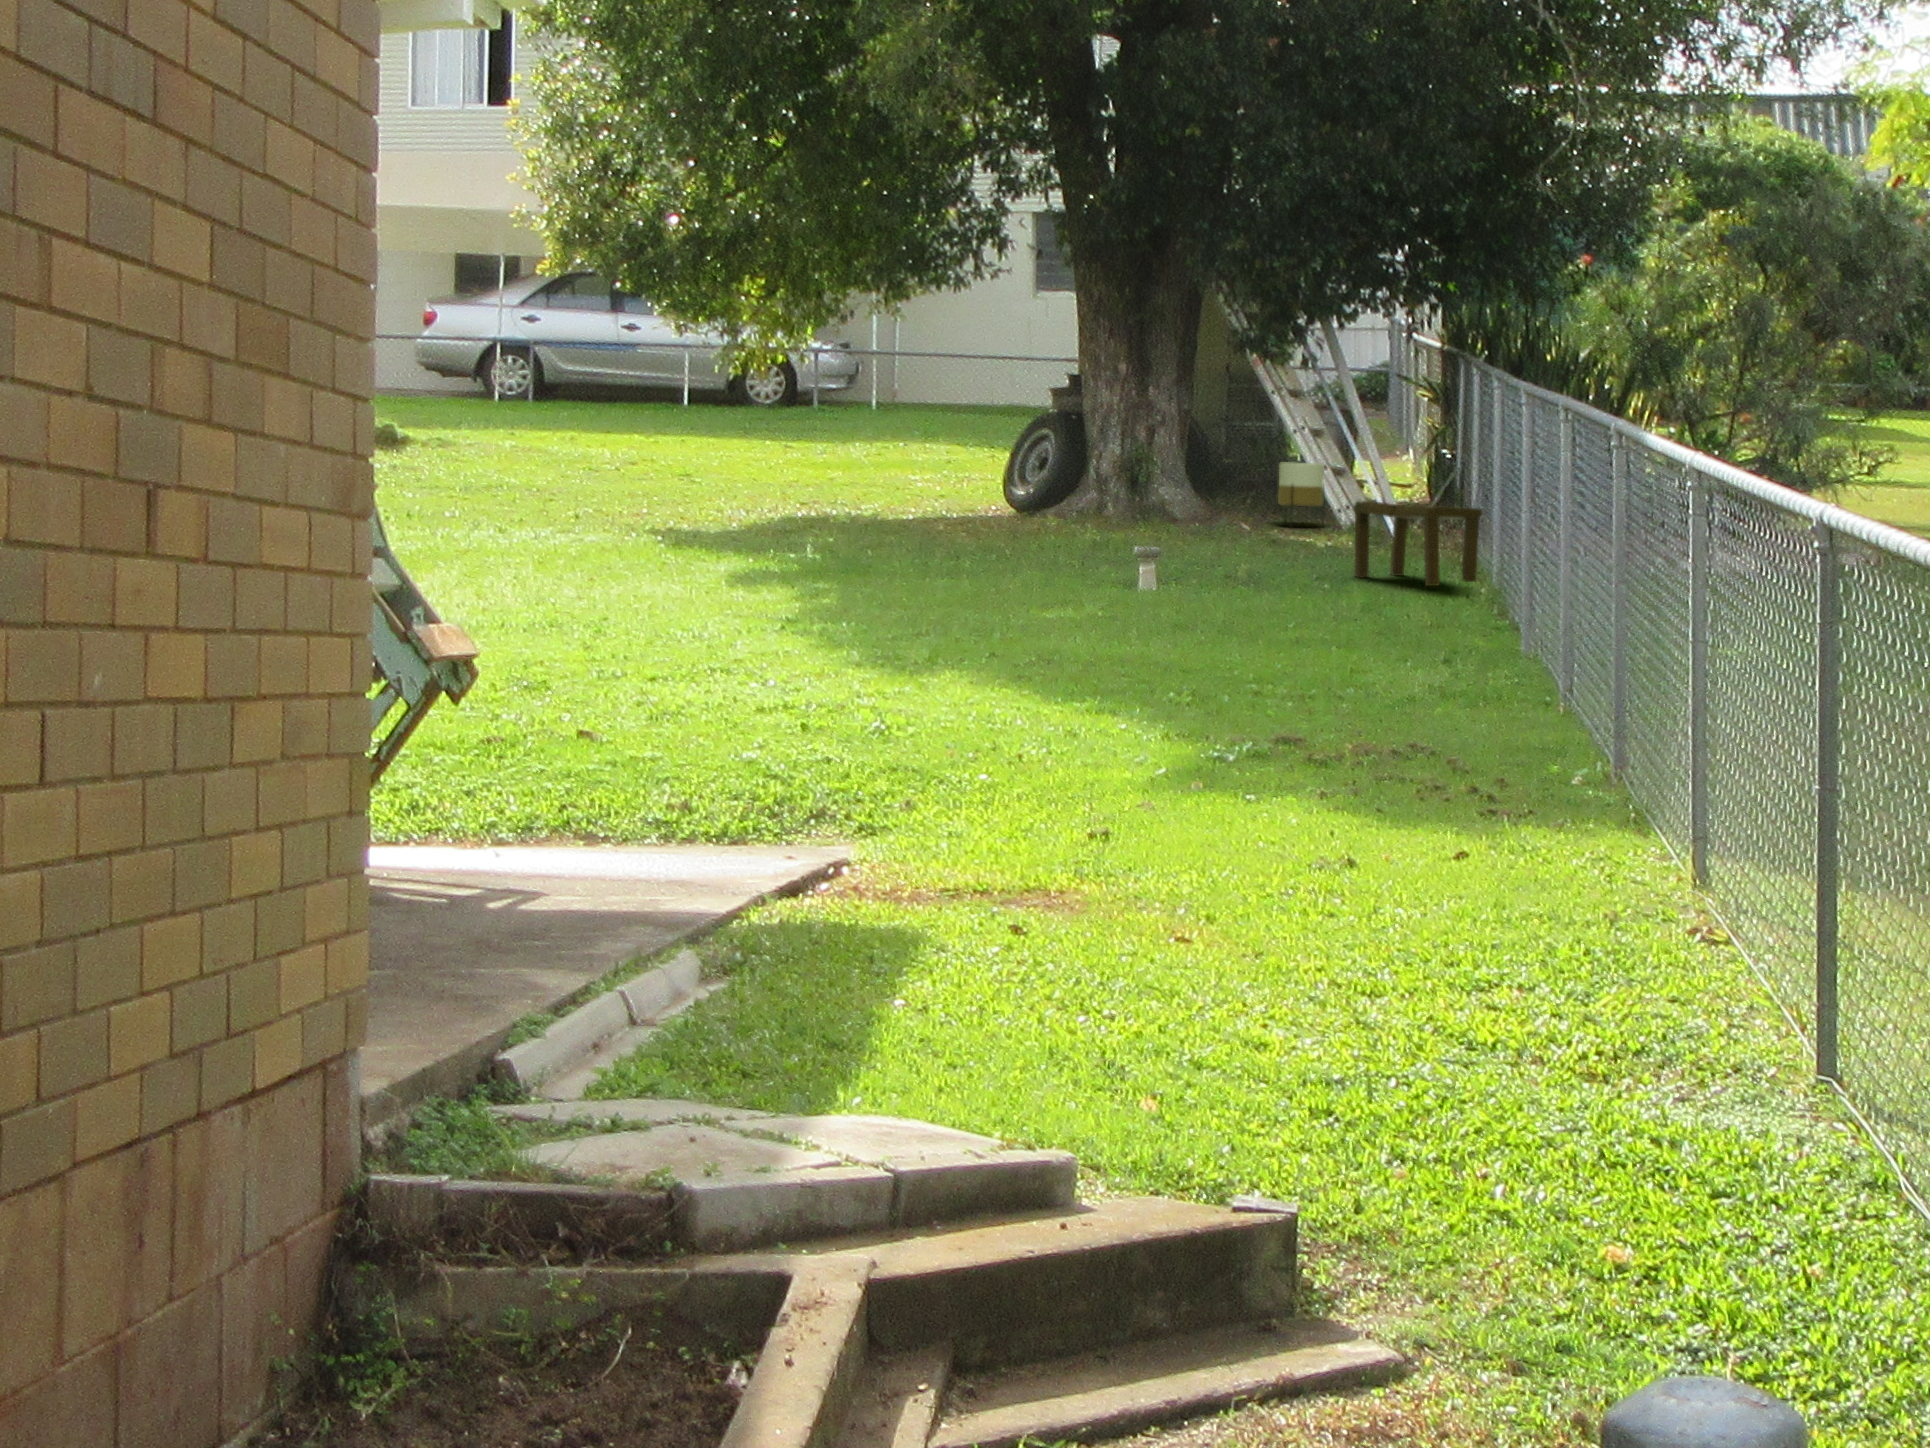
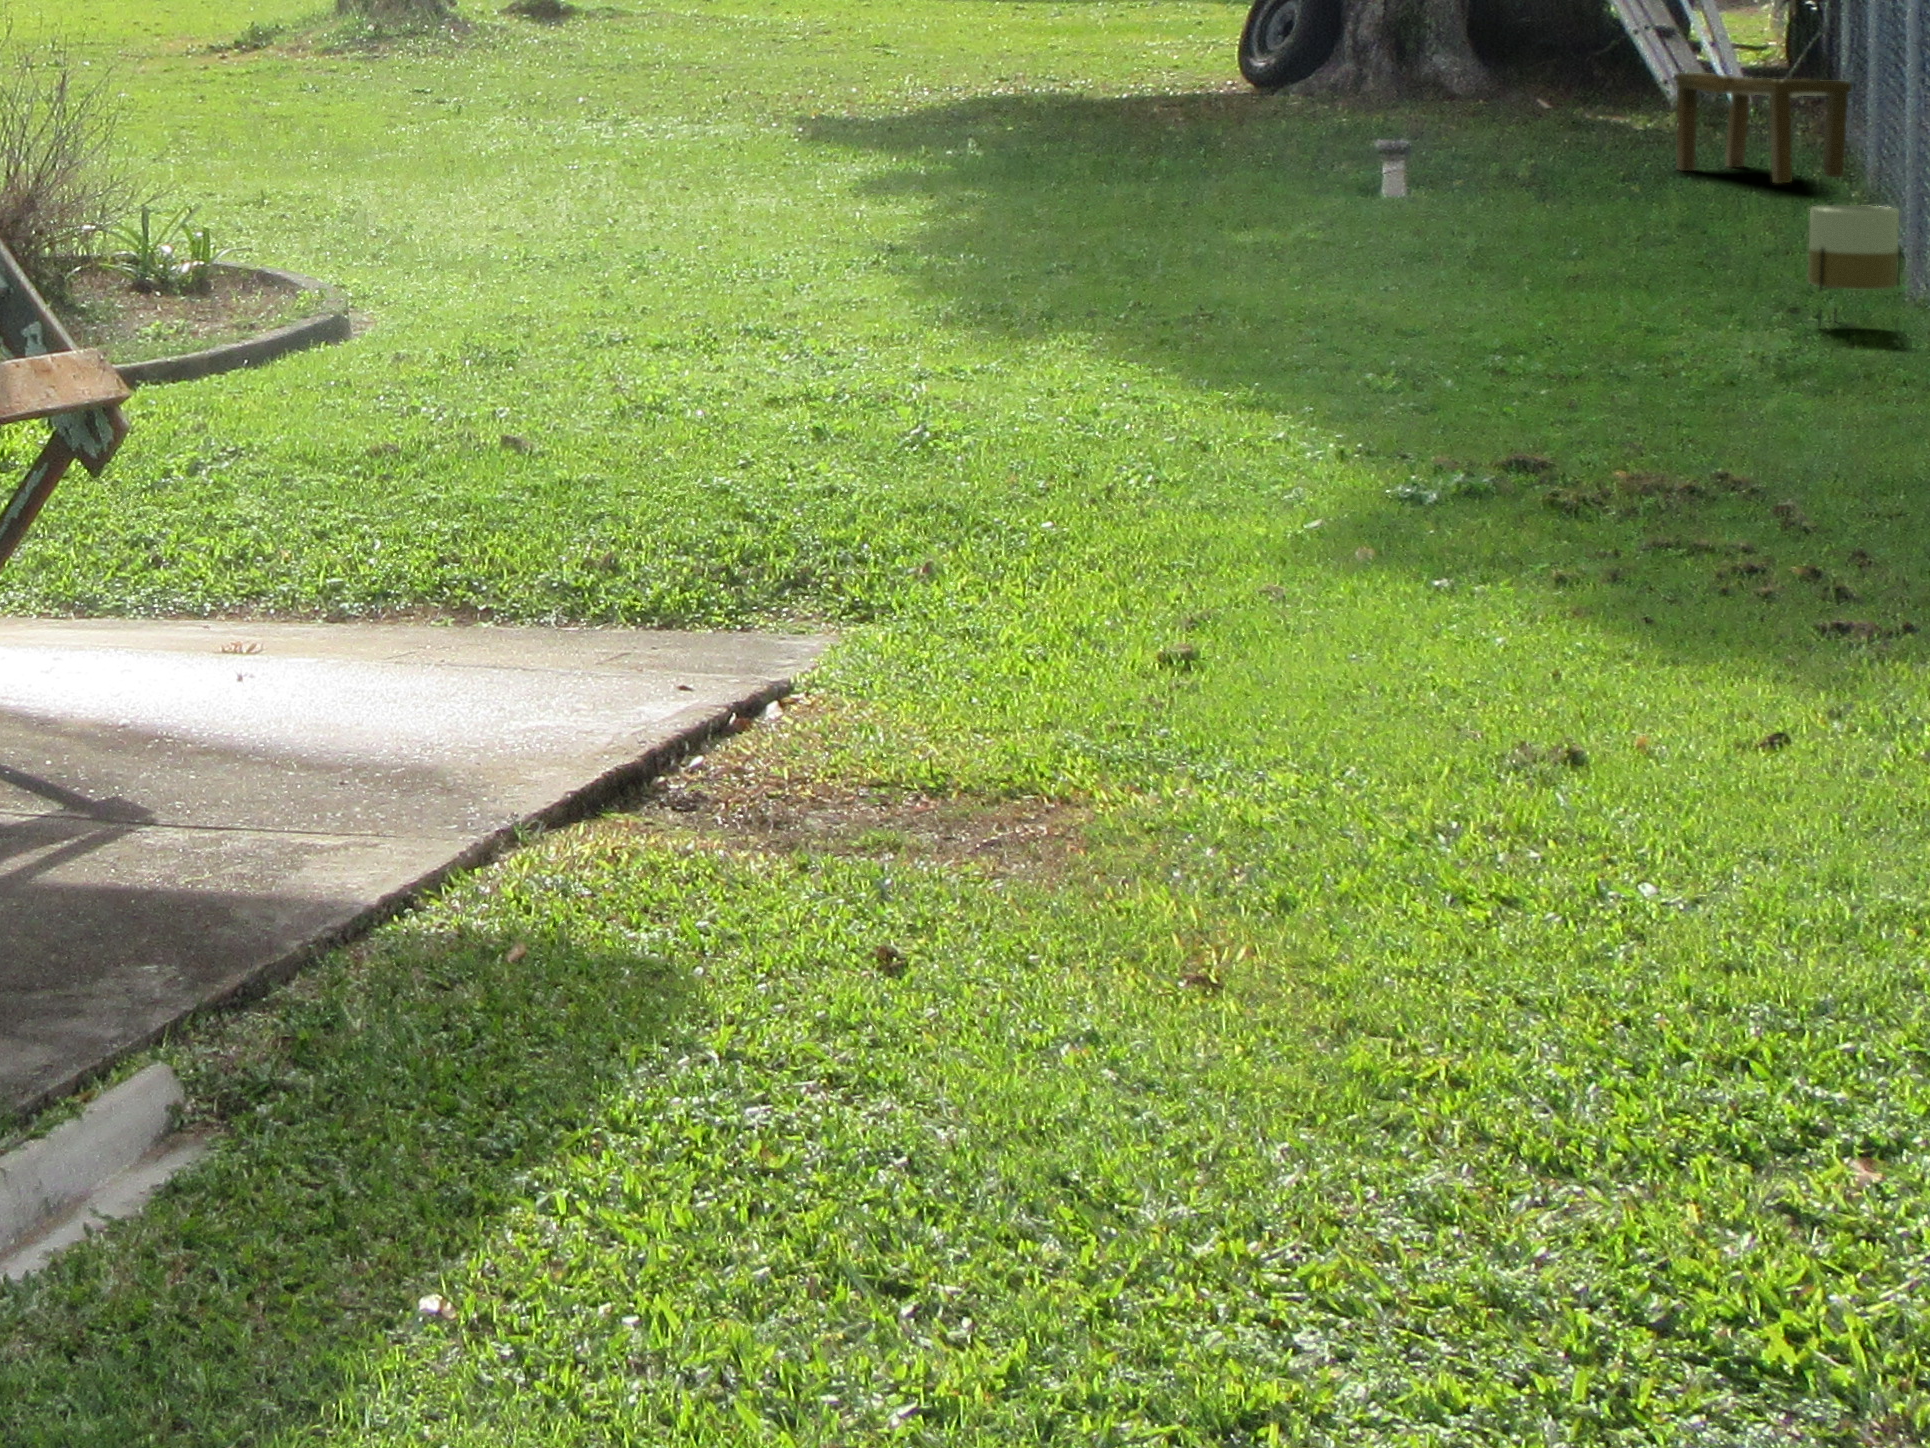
planter: present [1278,463,1325,523] -> present [1807,205,1901,327]

